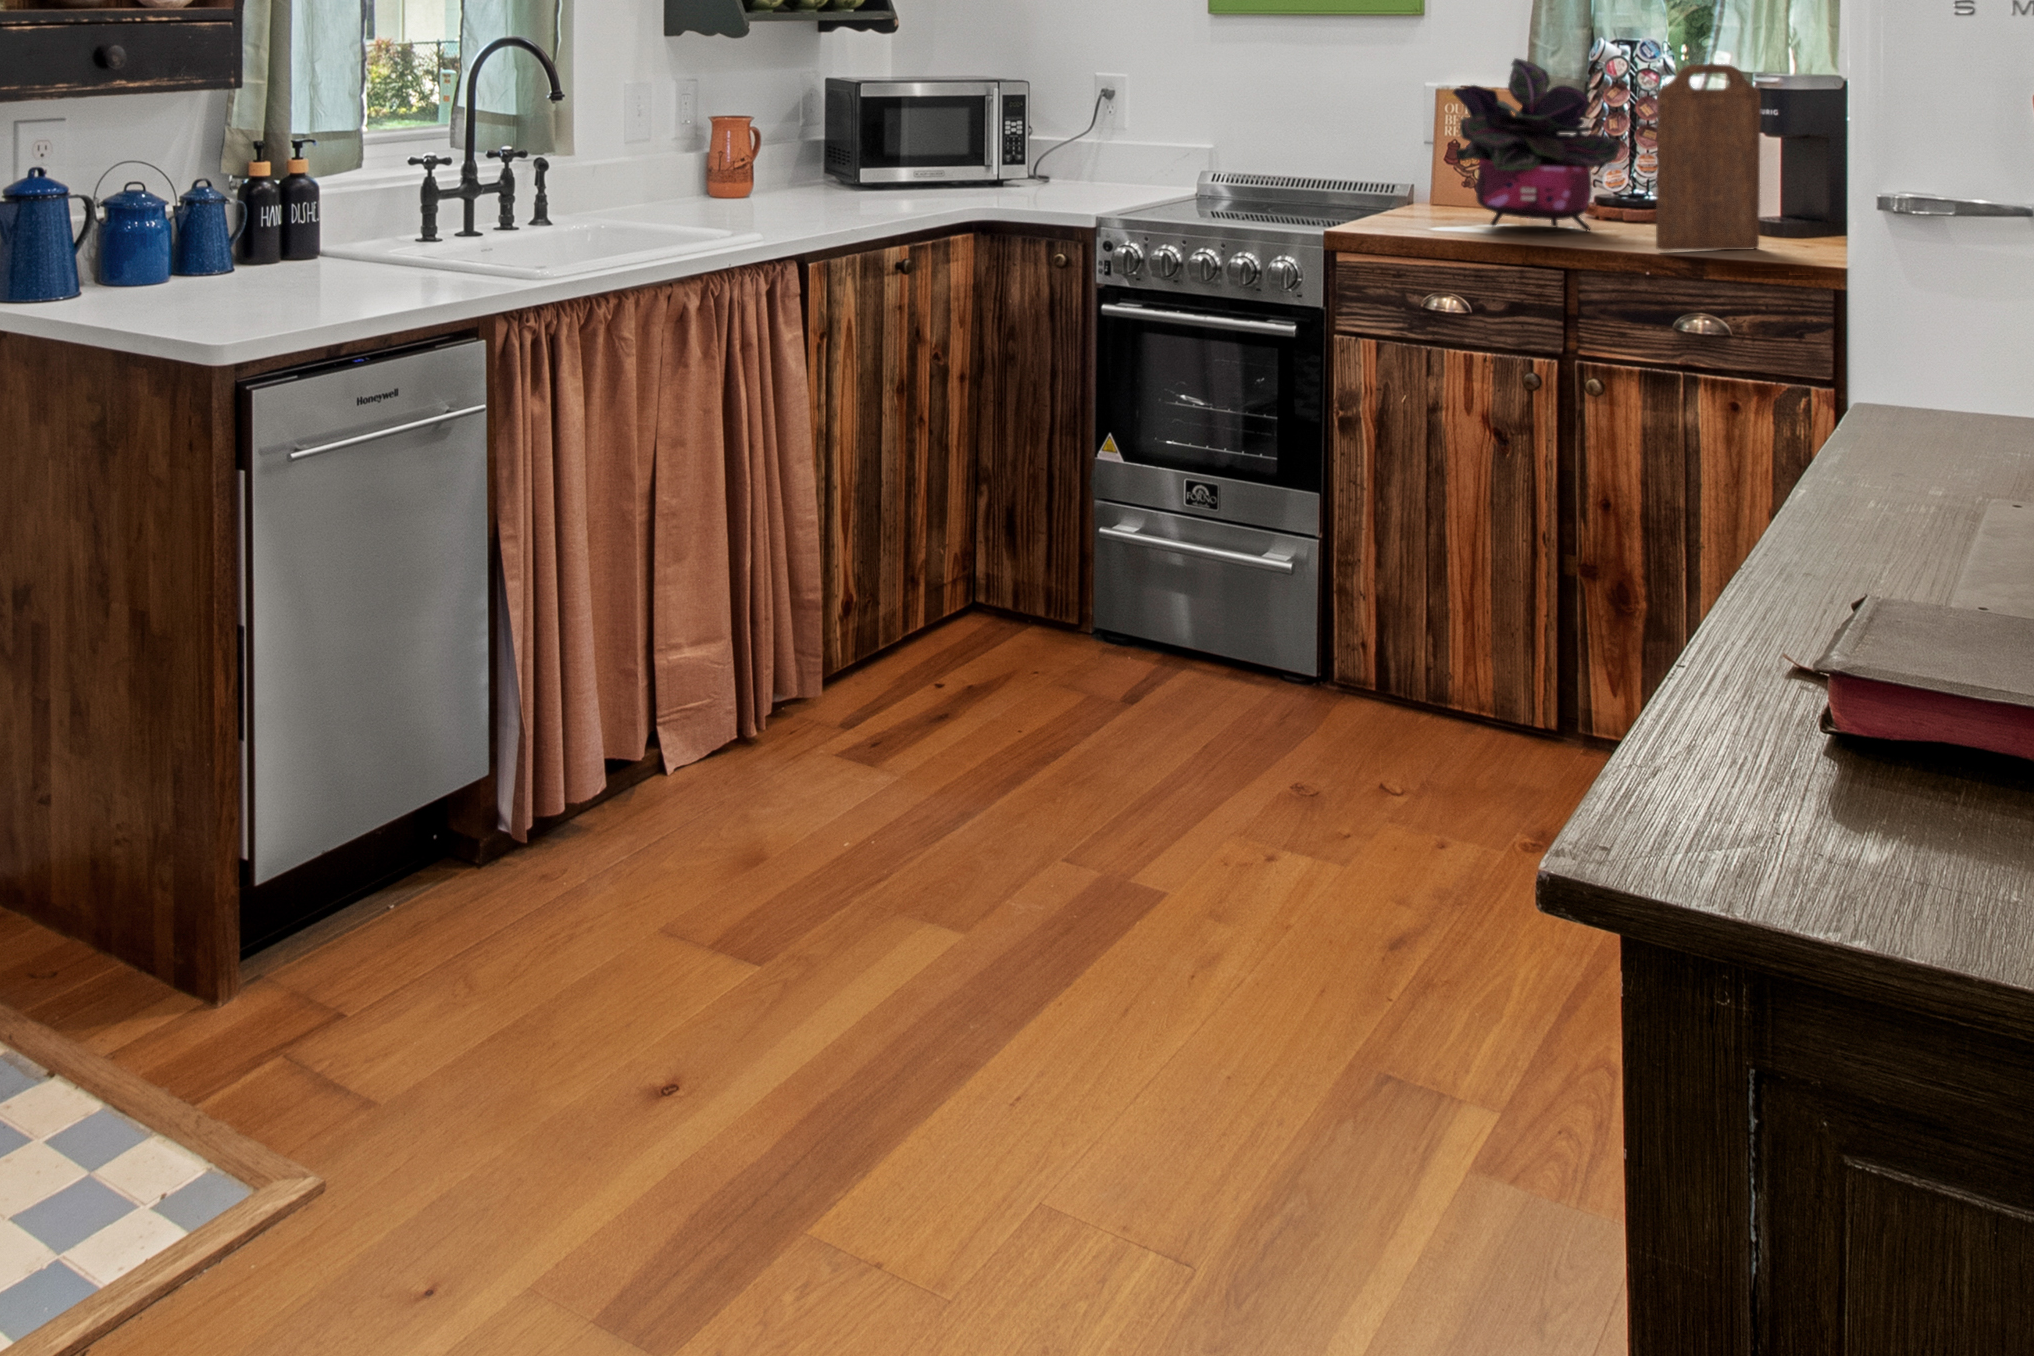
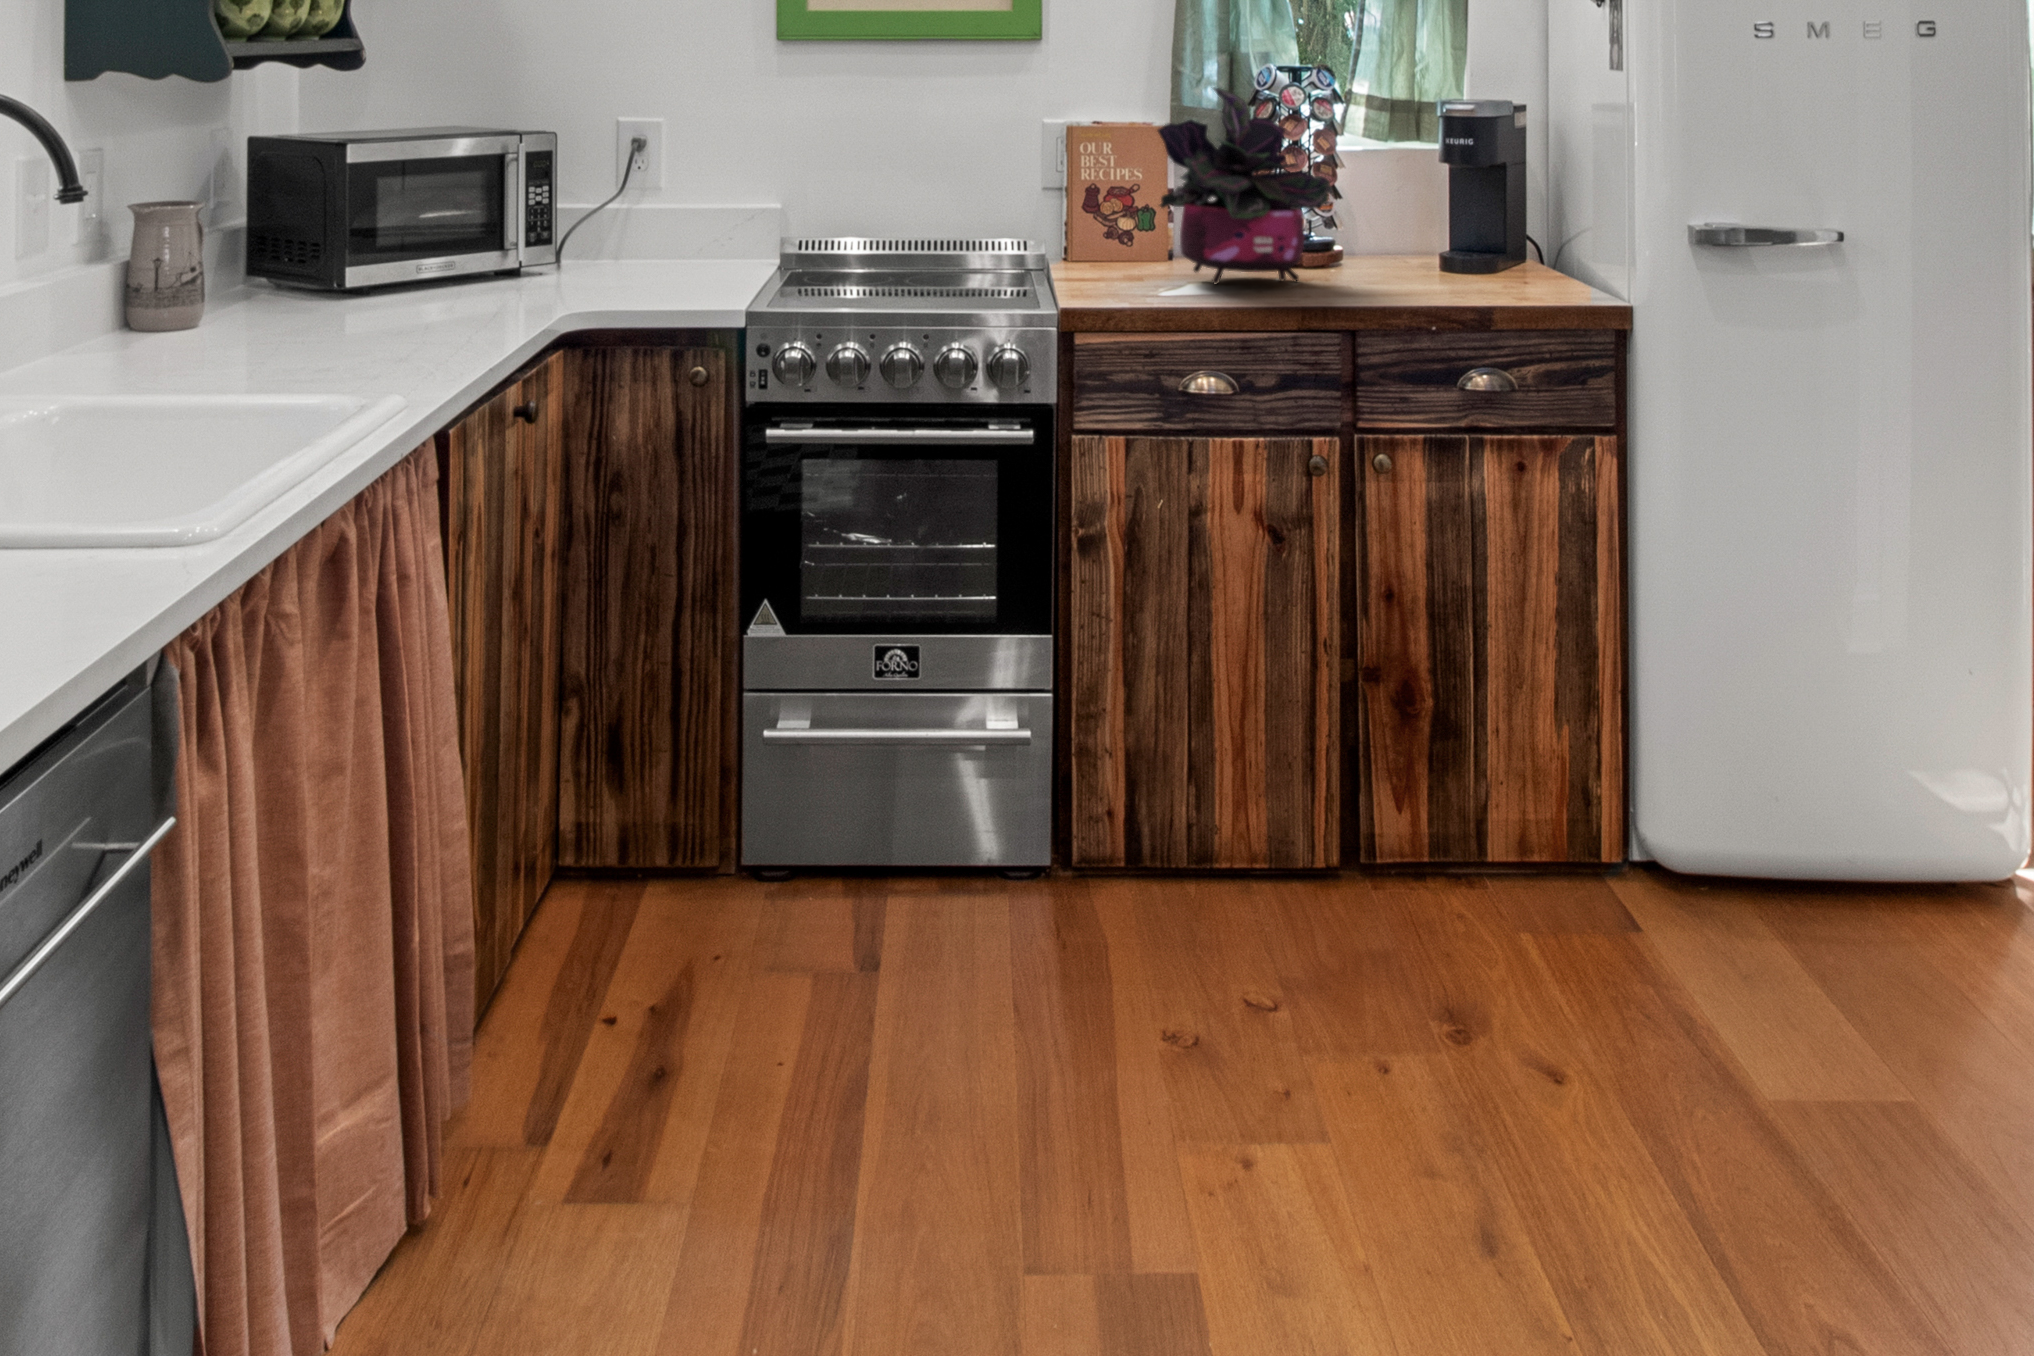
cutting board: present [1656,64,1761,251] -> none [1418,91,1492,301]

